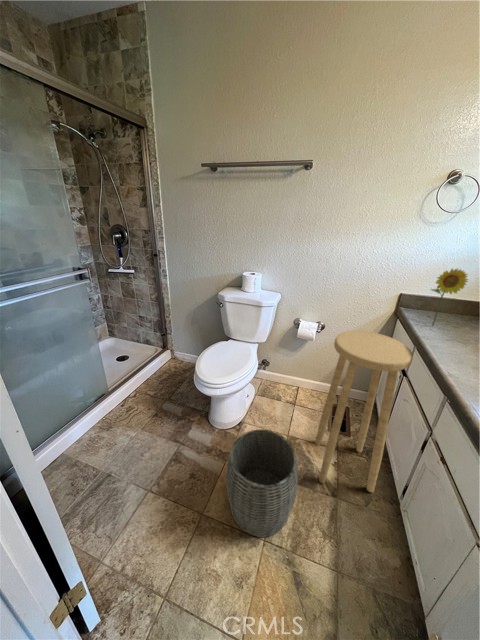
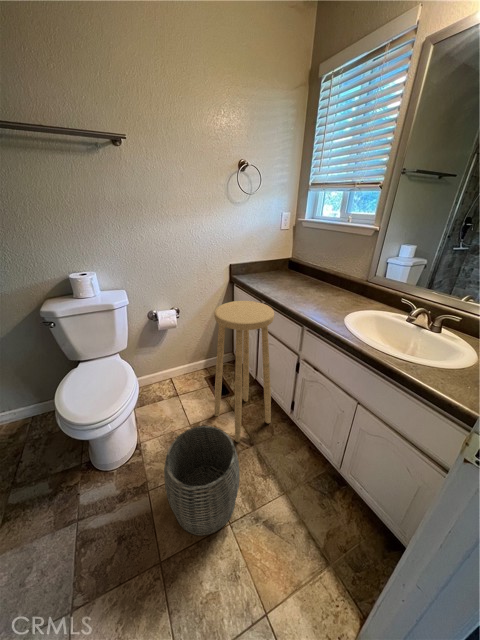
flower: present [431,269,468,326] -> none [257,238,277,284]

